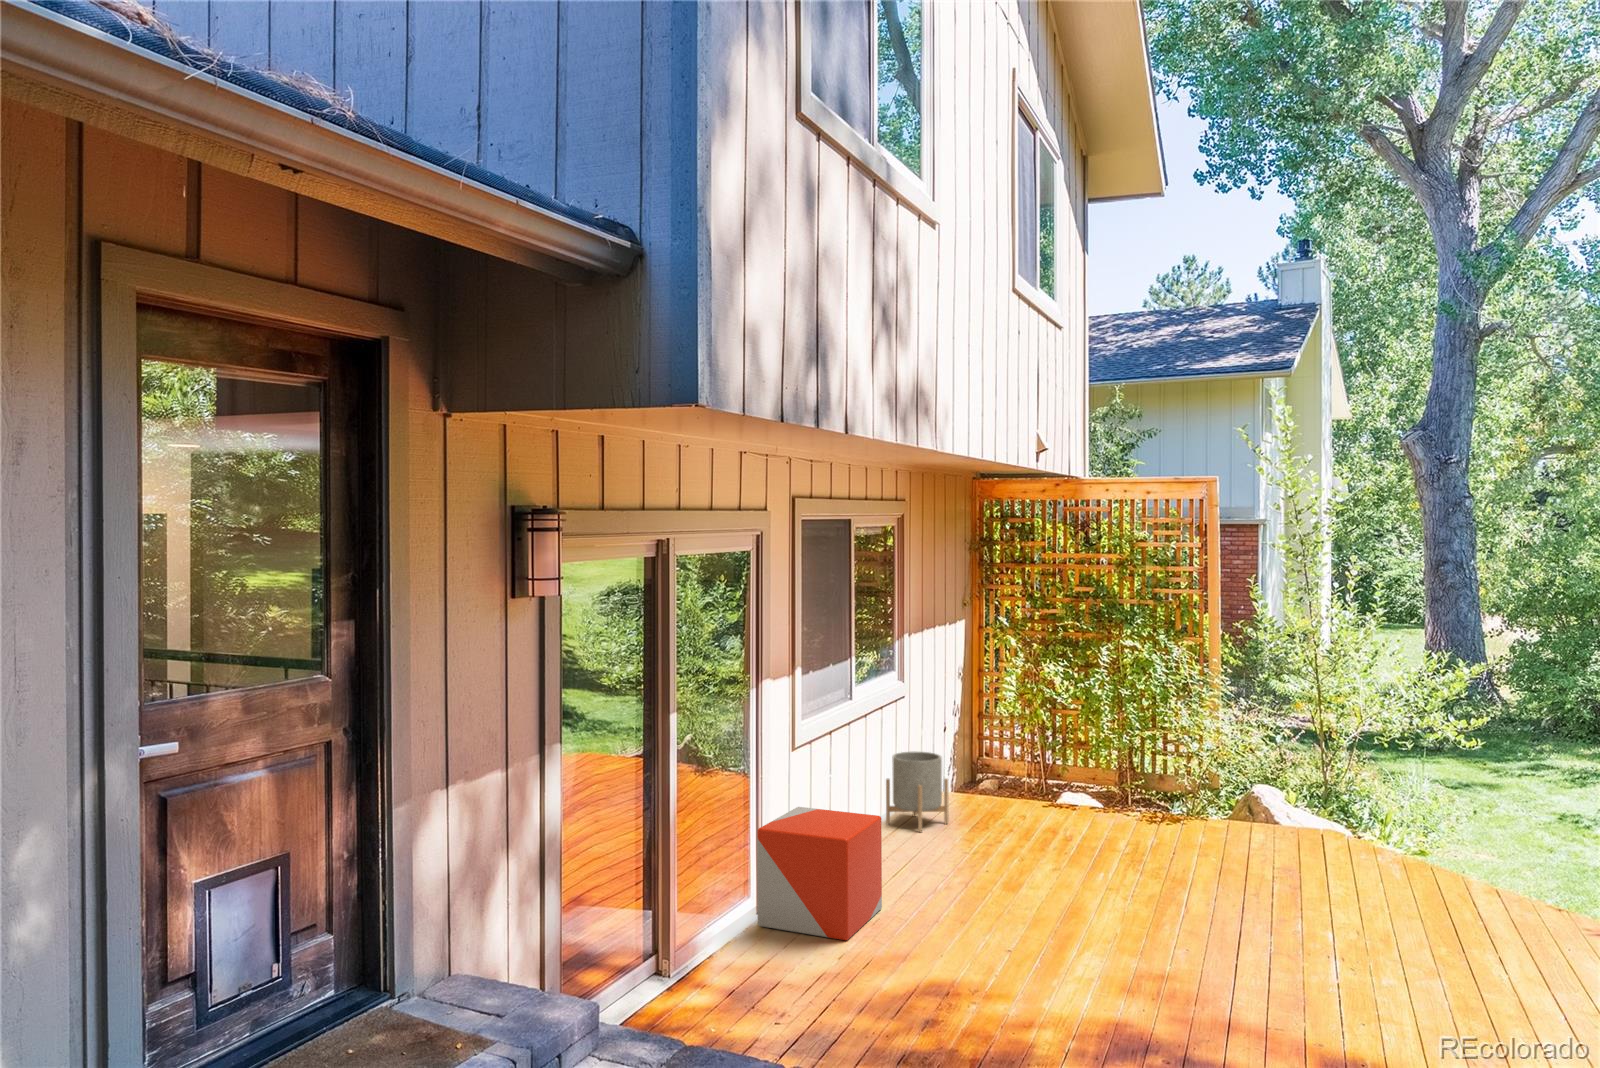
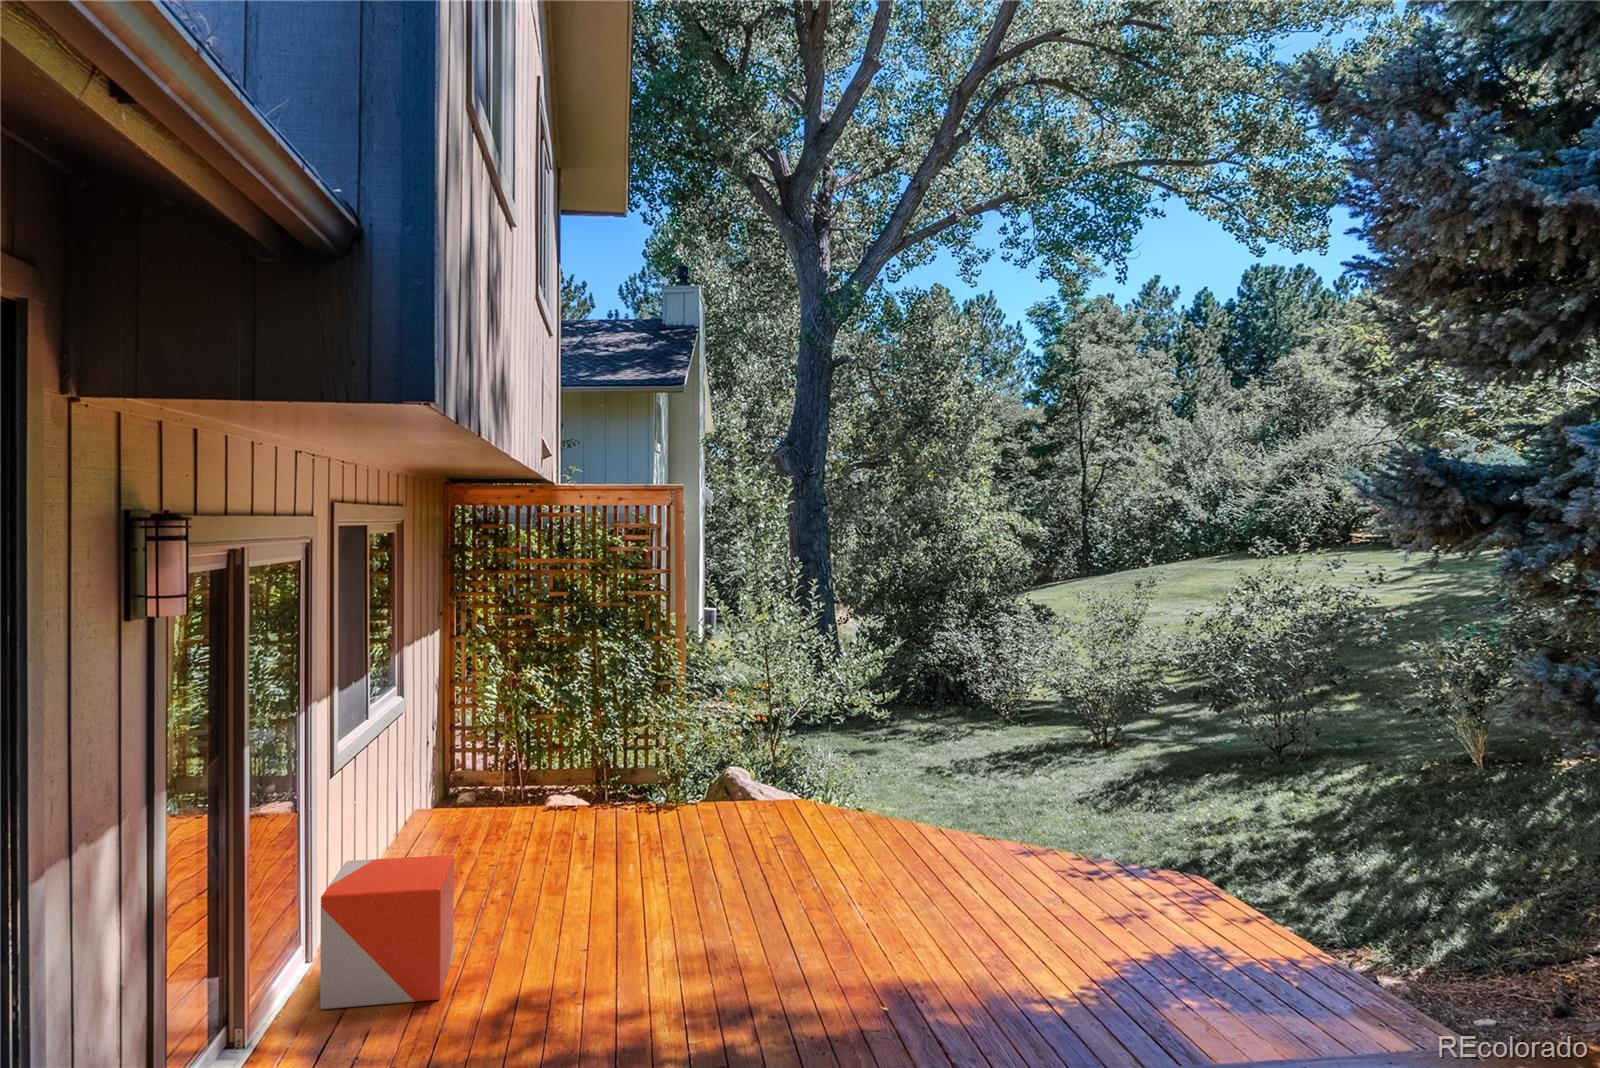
planter: present [886,751,949,832] -> none [393,775,462,863]

